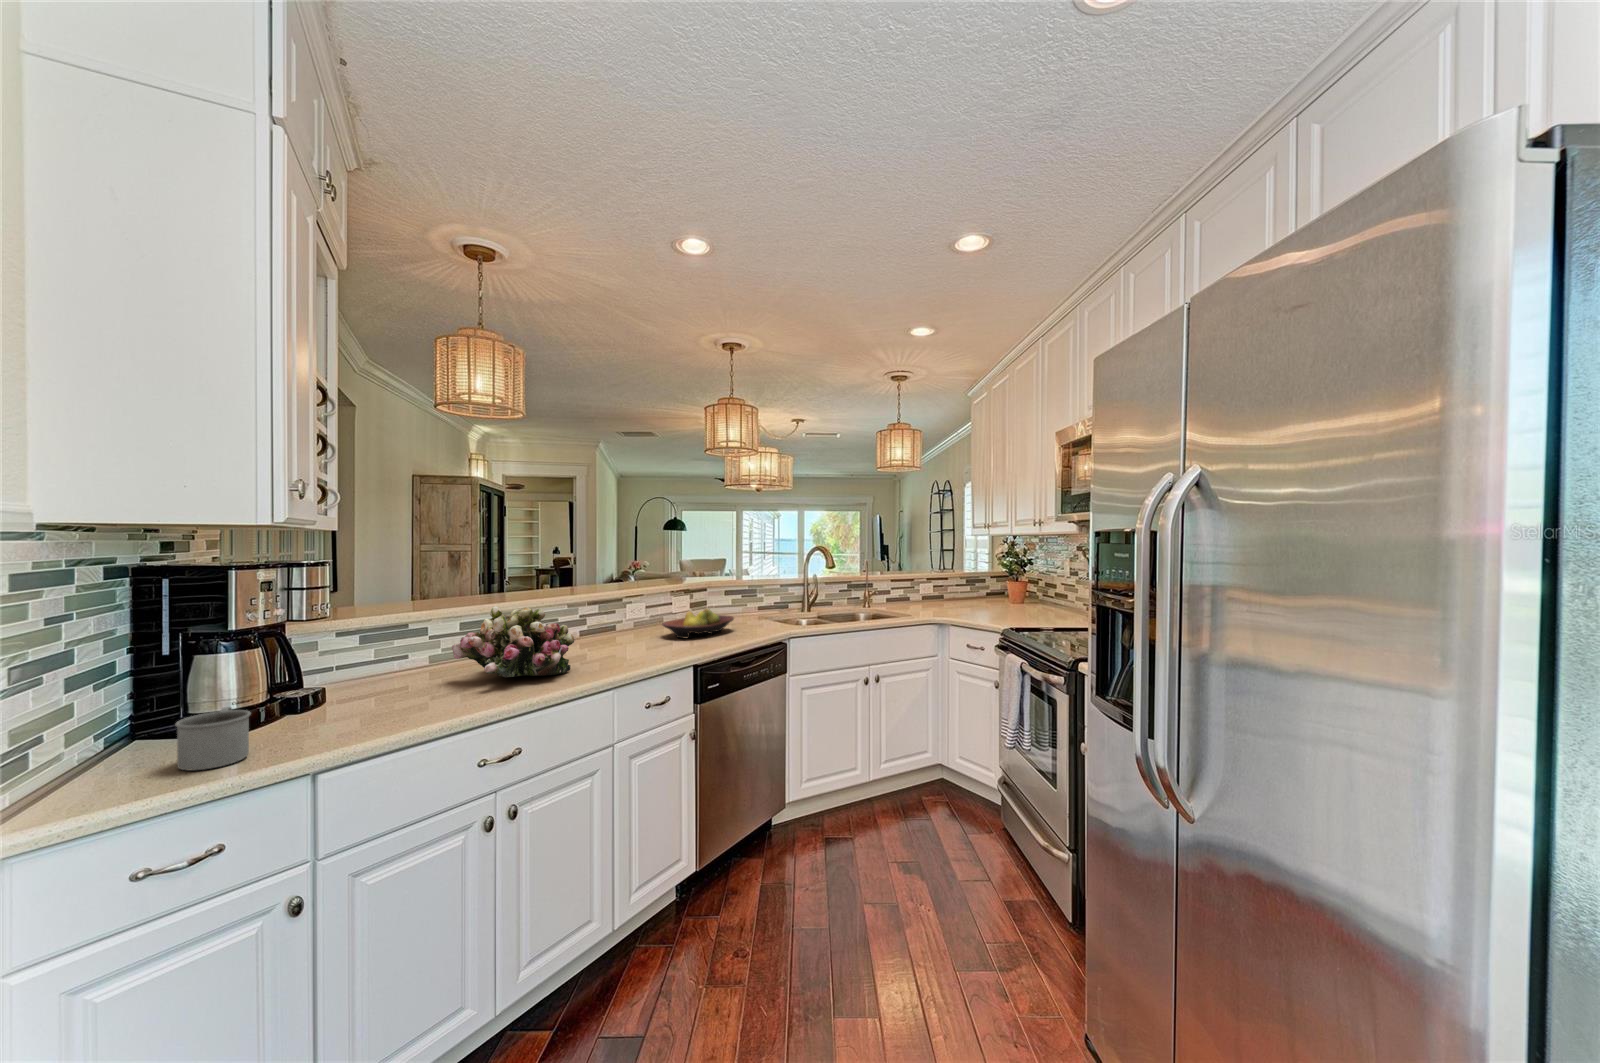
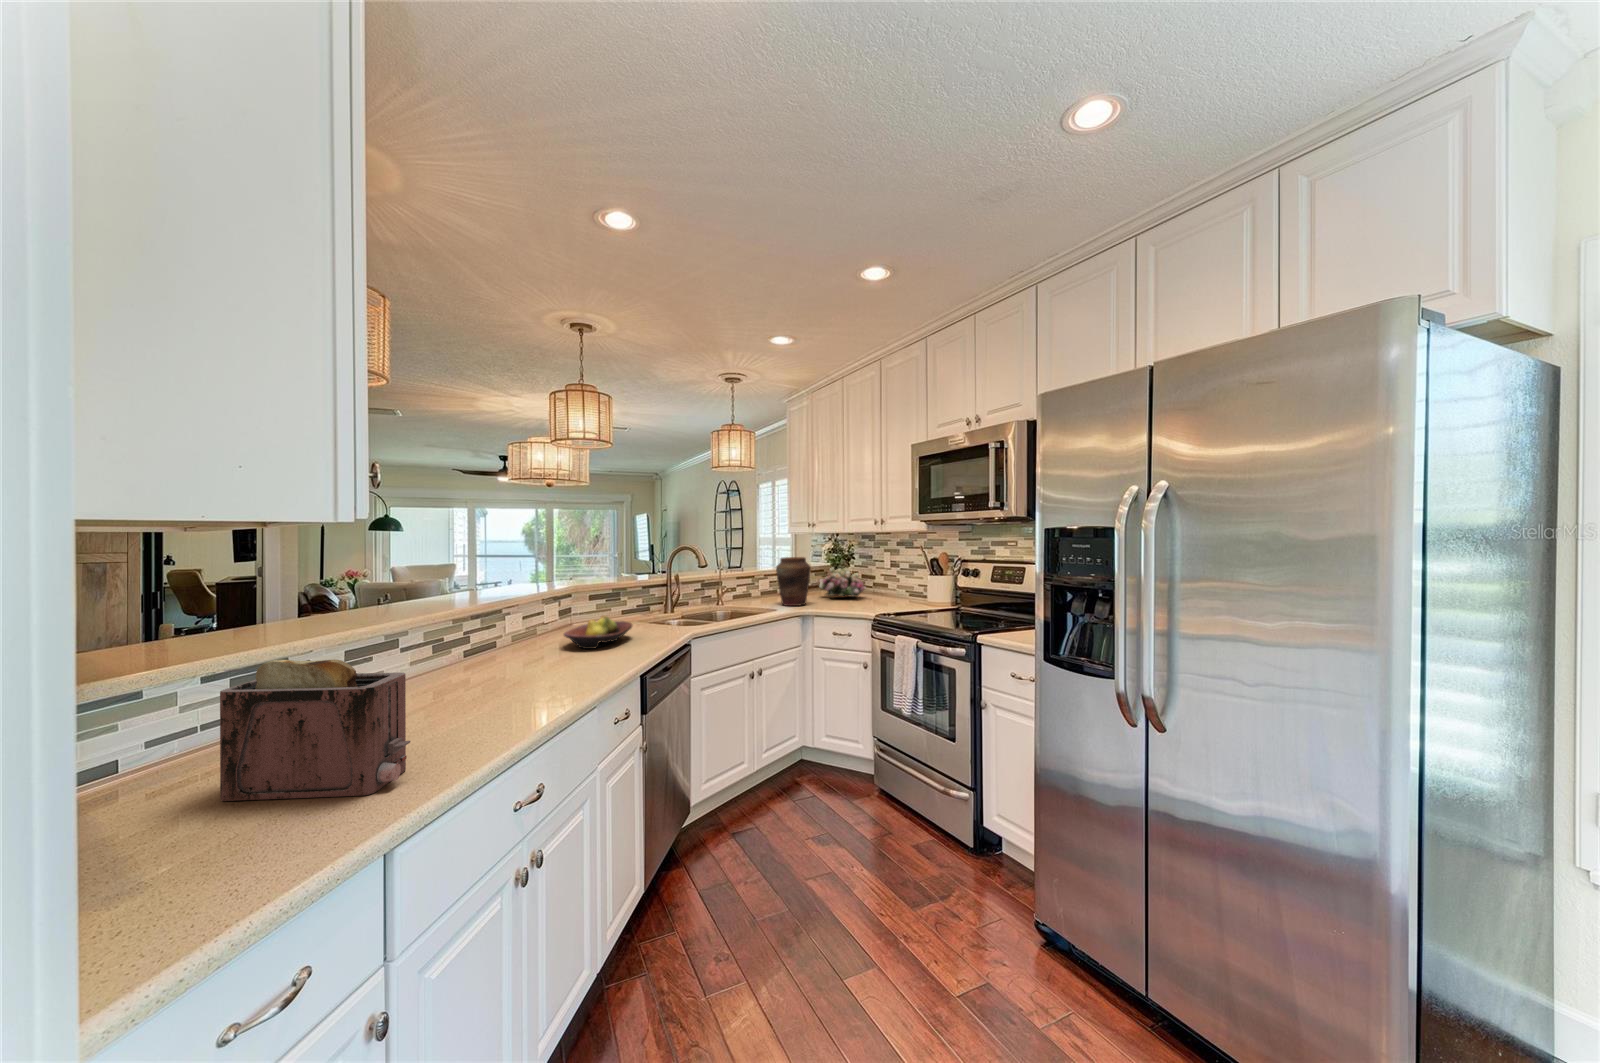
vase: none [922,560,960,612] -> present [776,557,811,606]
flower arrangement: present [452,606,574,677] -> present [819,568,866,597]
toaster: none [284,618,402,727] -> present [220,659,410,801]
mug: present [175,706,251,770] -> none [184,793,289,891]

